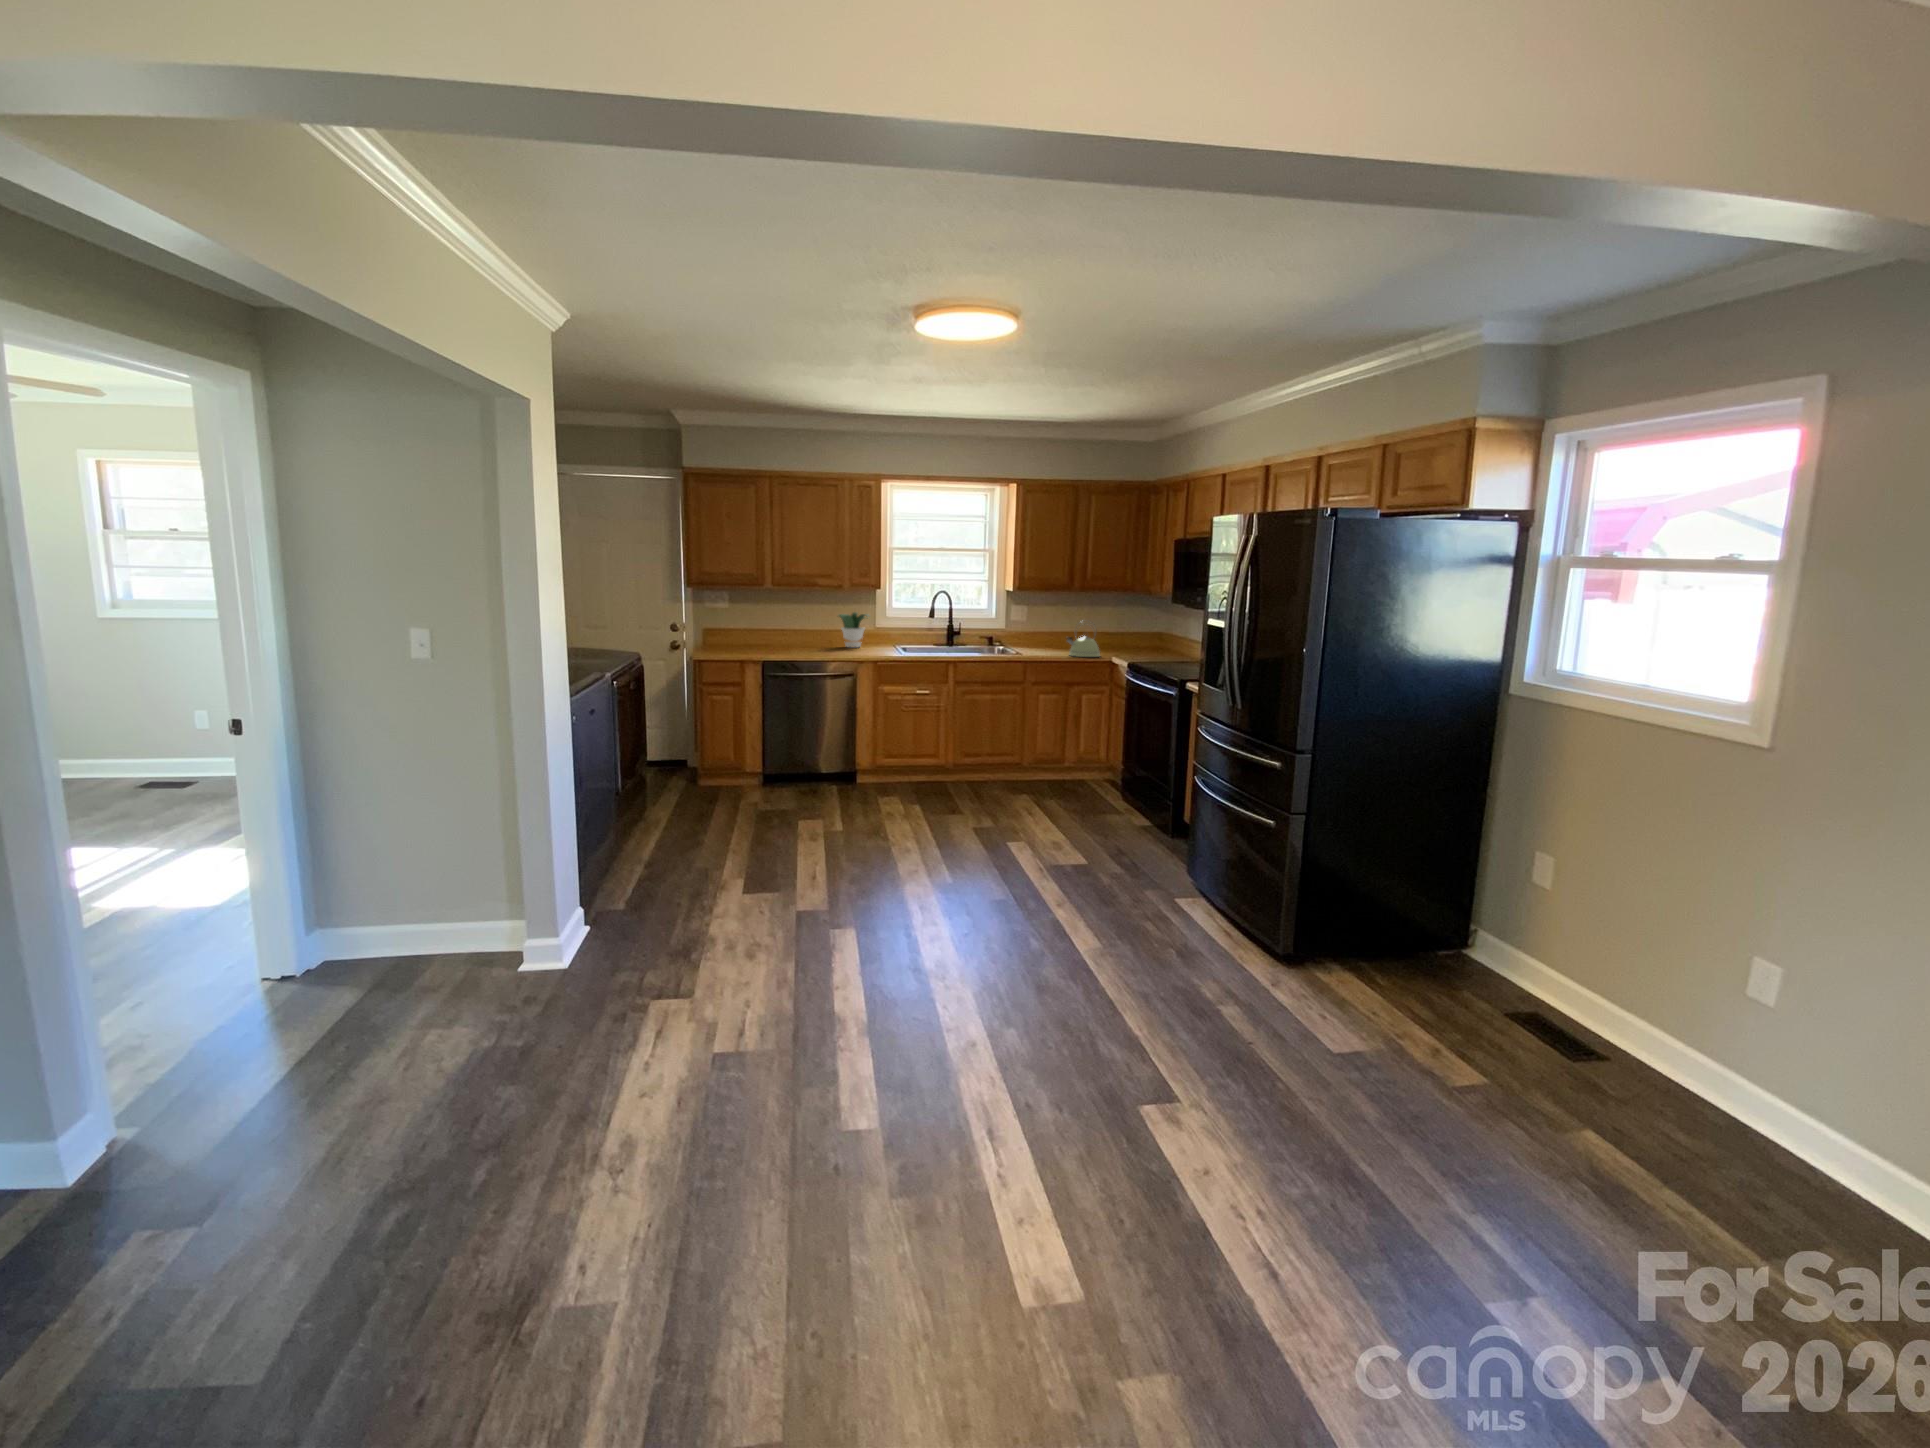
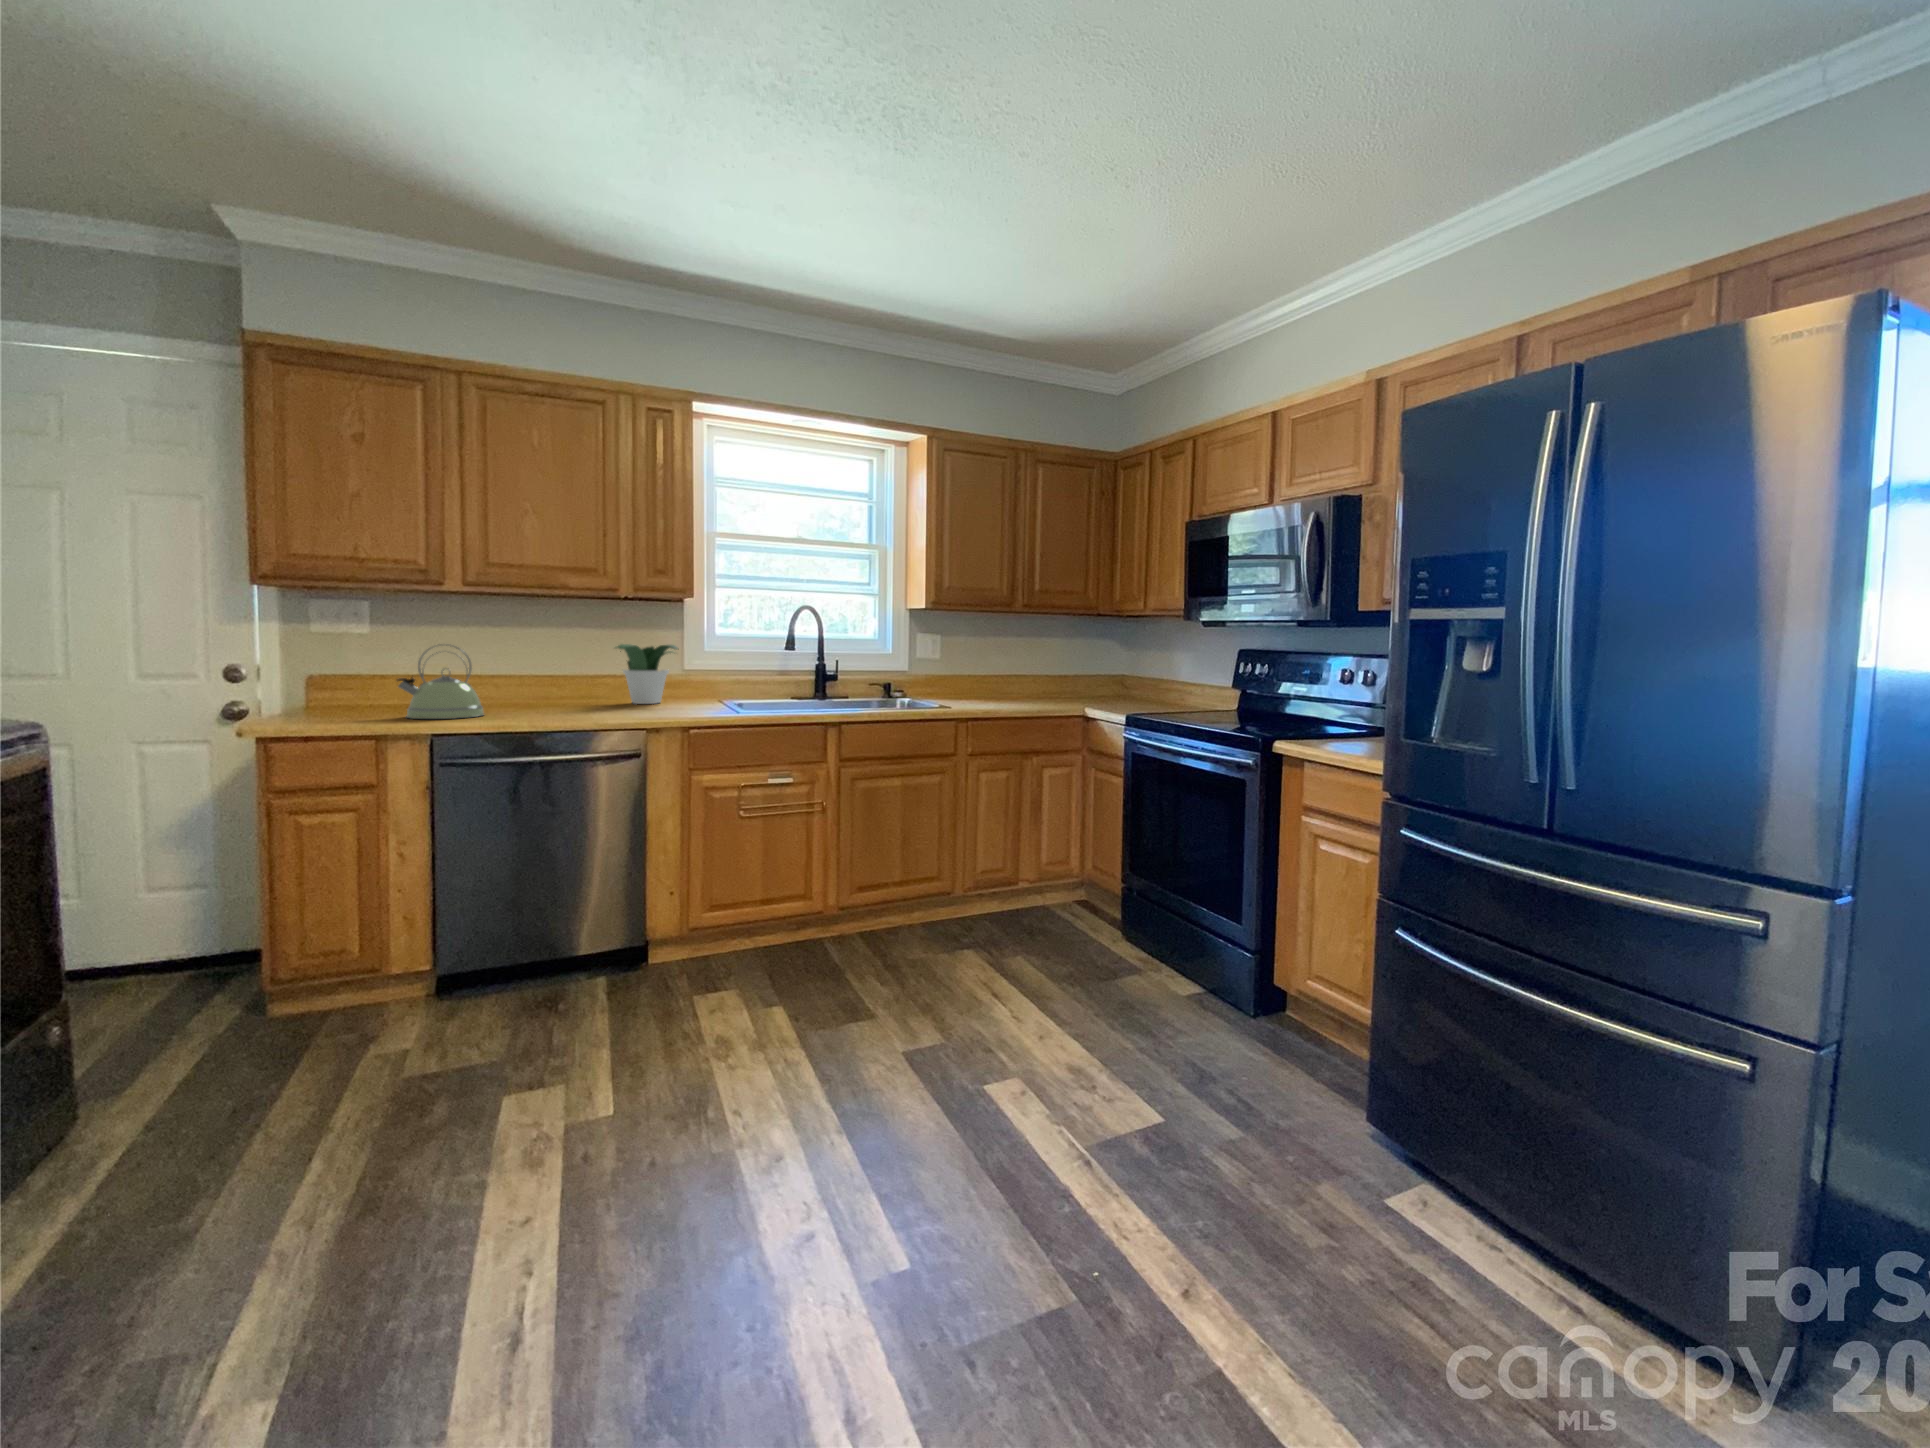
kettle: present [1067,625,1100,657] -> present [397,644,484,719]

